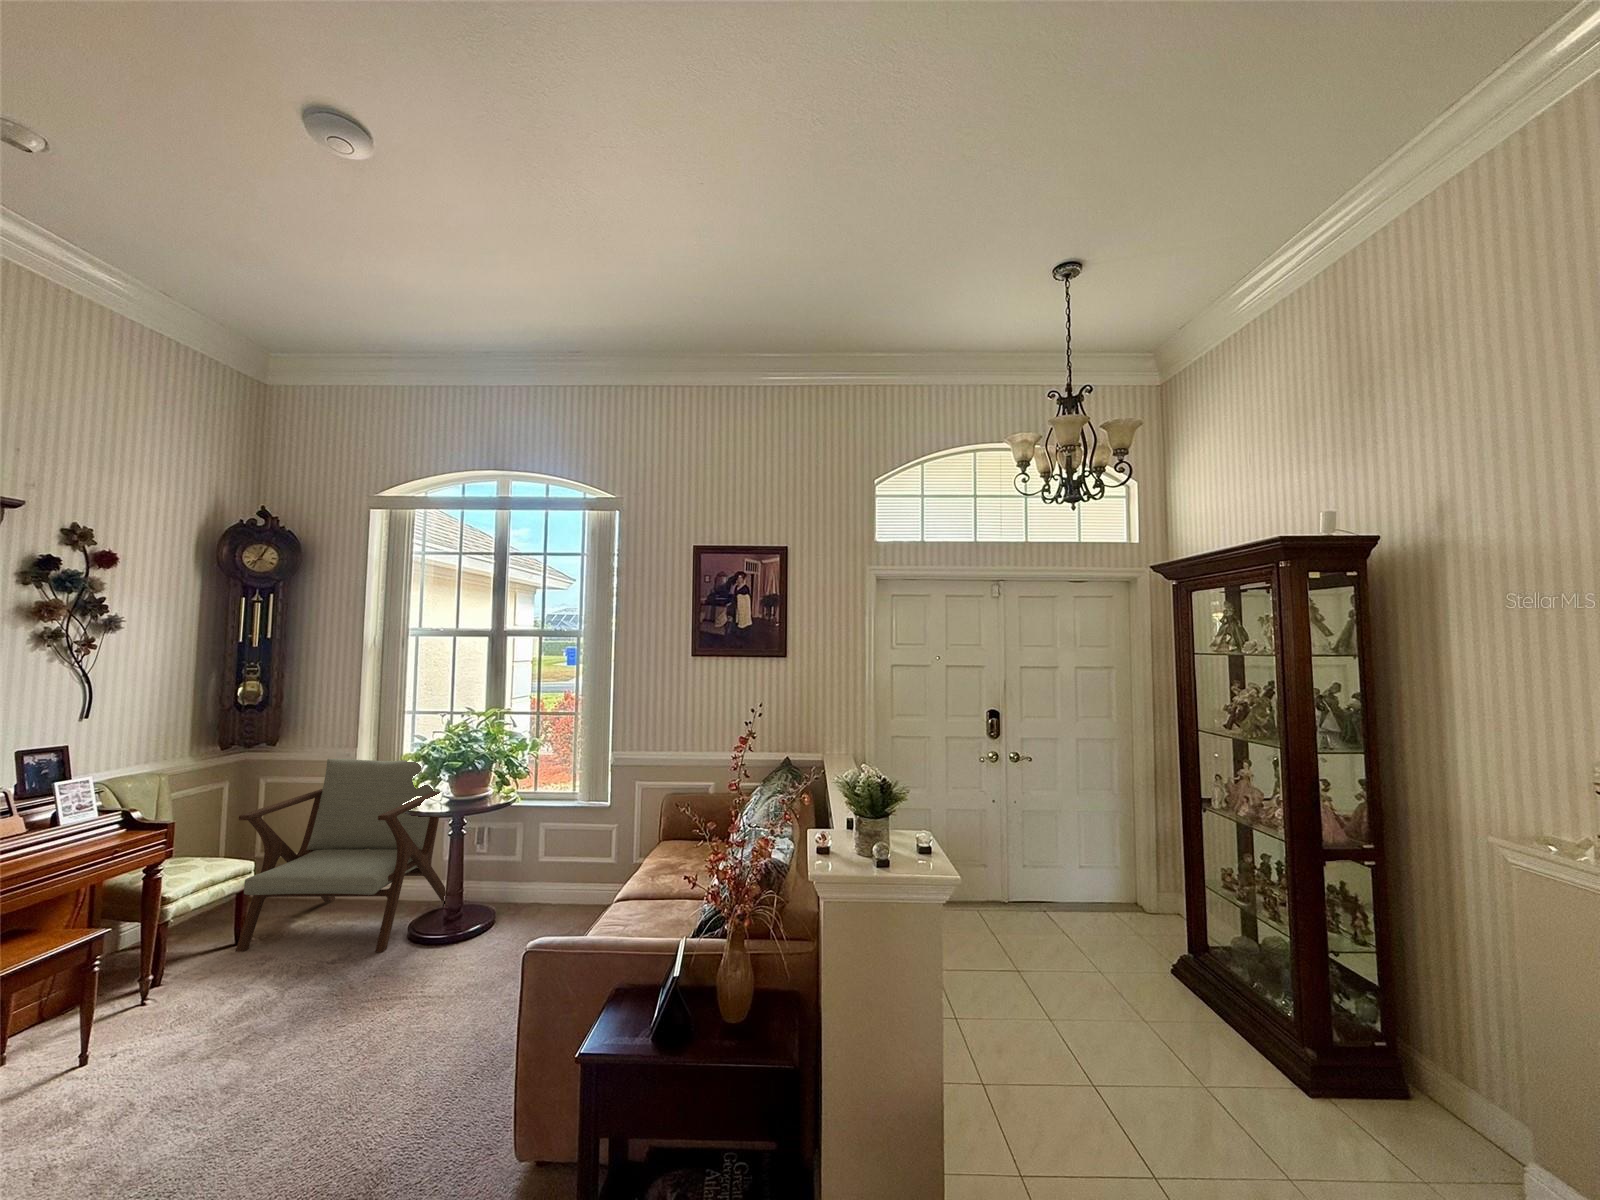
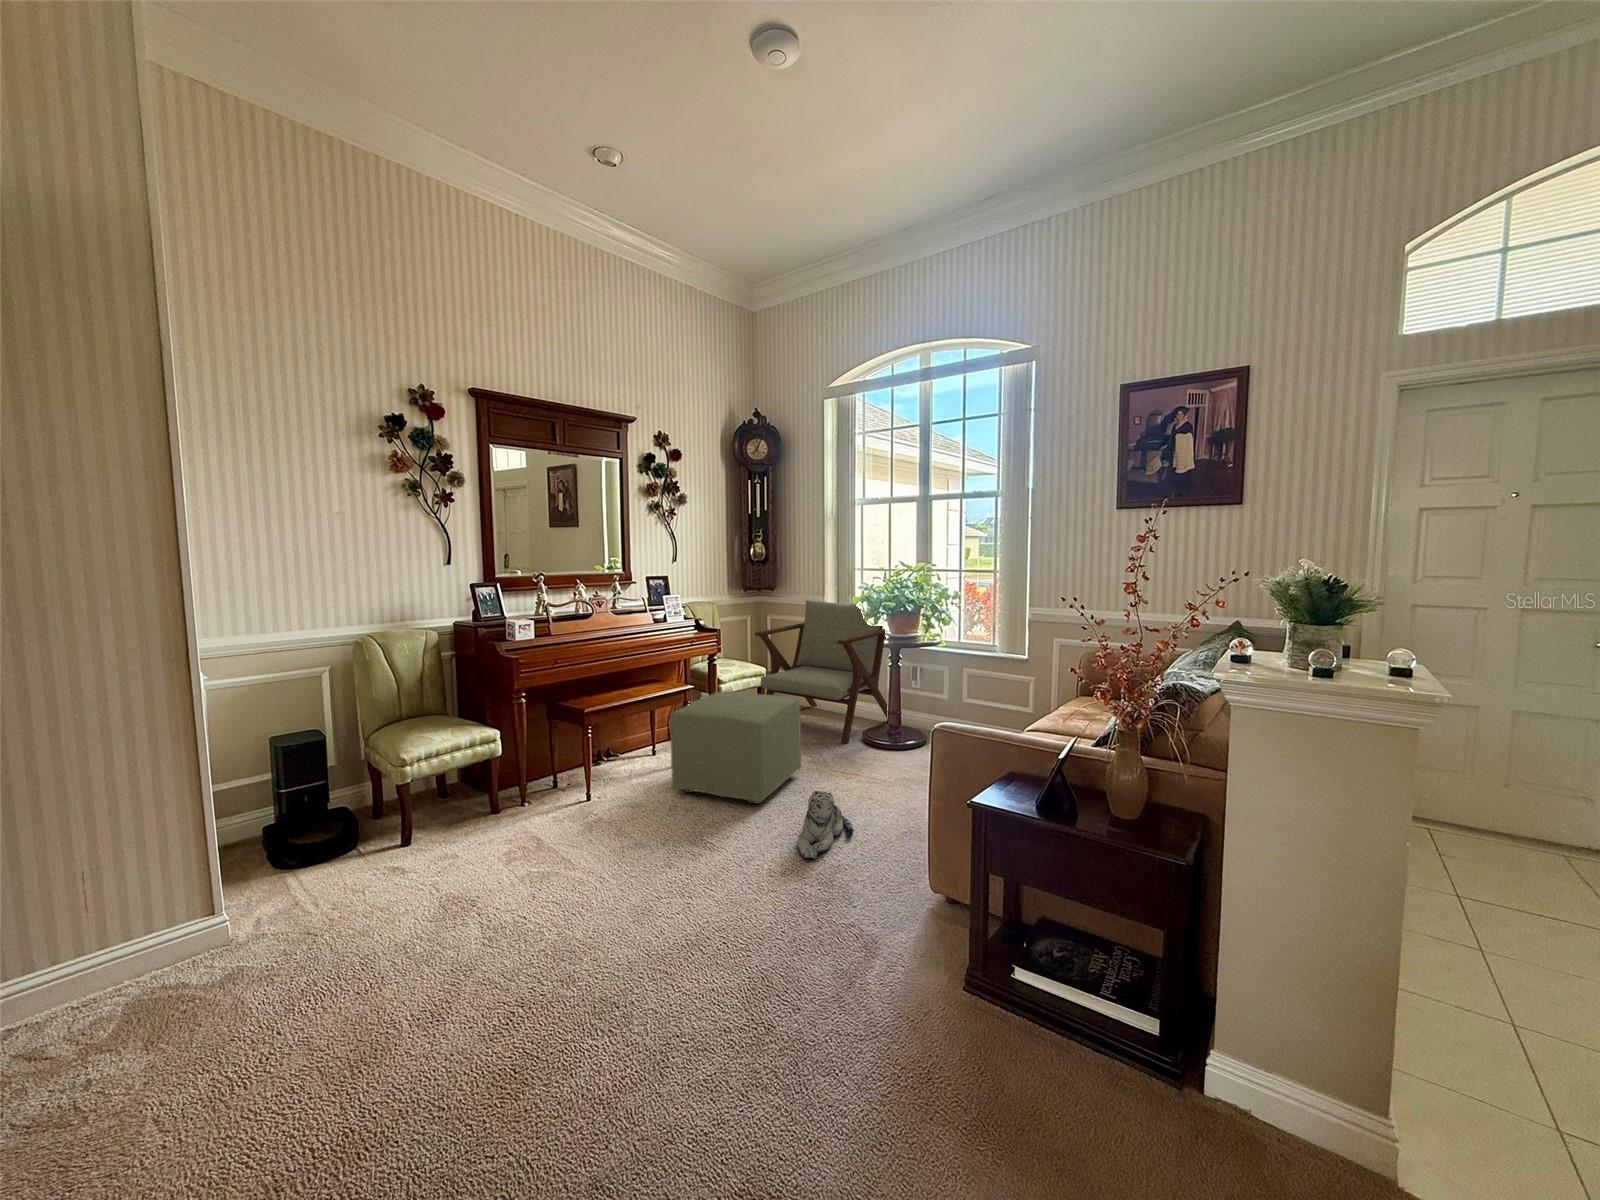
ottoman: none [54,912,317,1118] -> present [670,691,801,804]
plush toy: none [309,1046,400,1160] -> present [797,791,853,859]

